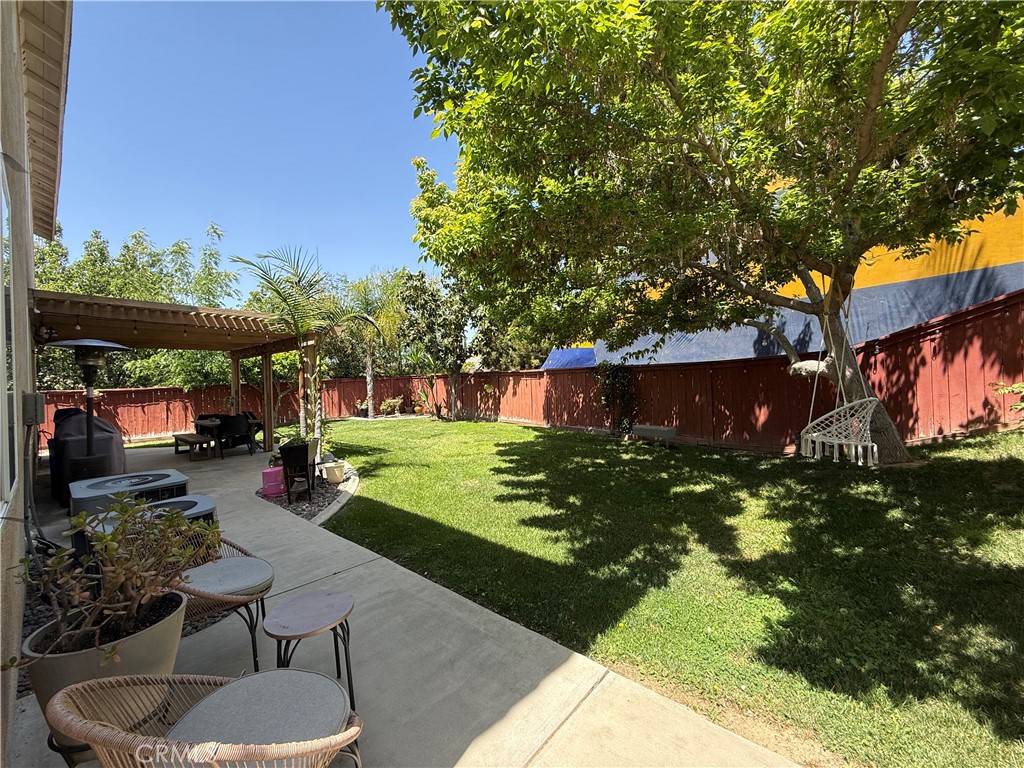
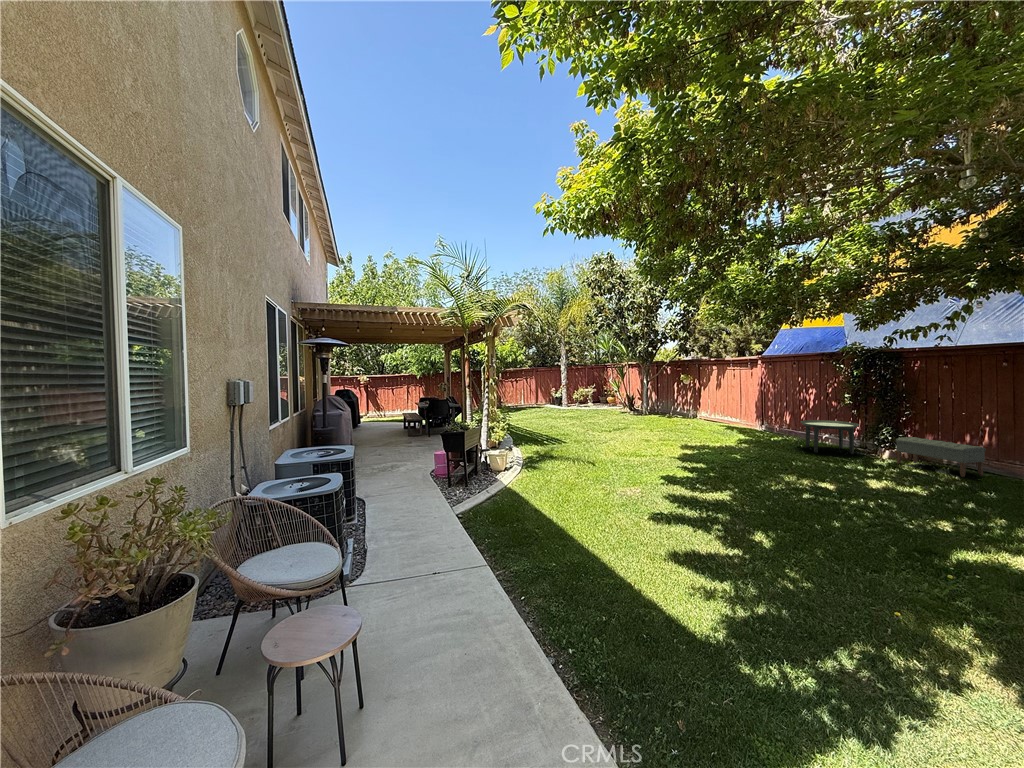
round table: none [576,417,611,441] -> present [801,420,859,454]

